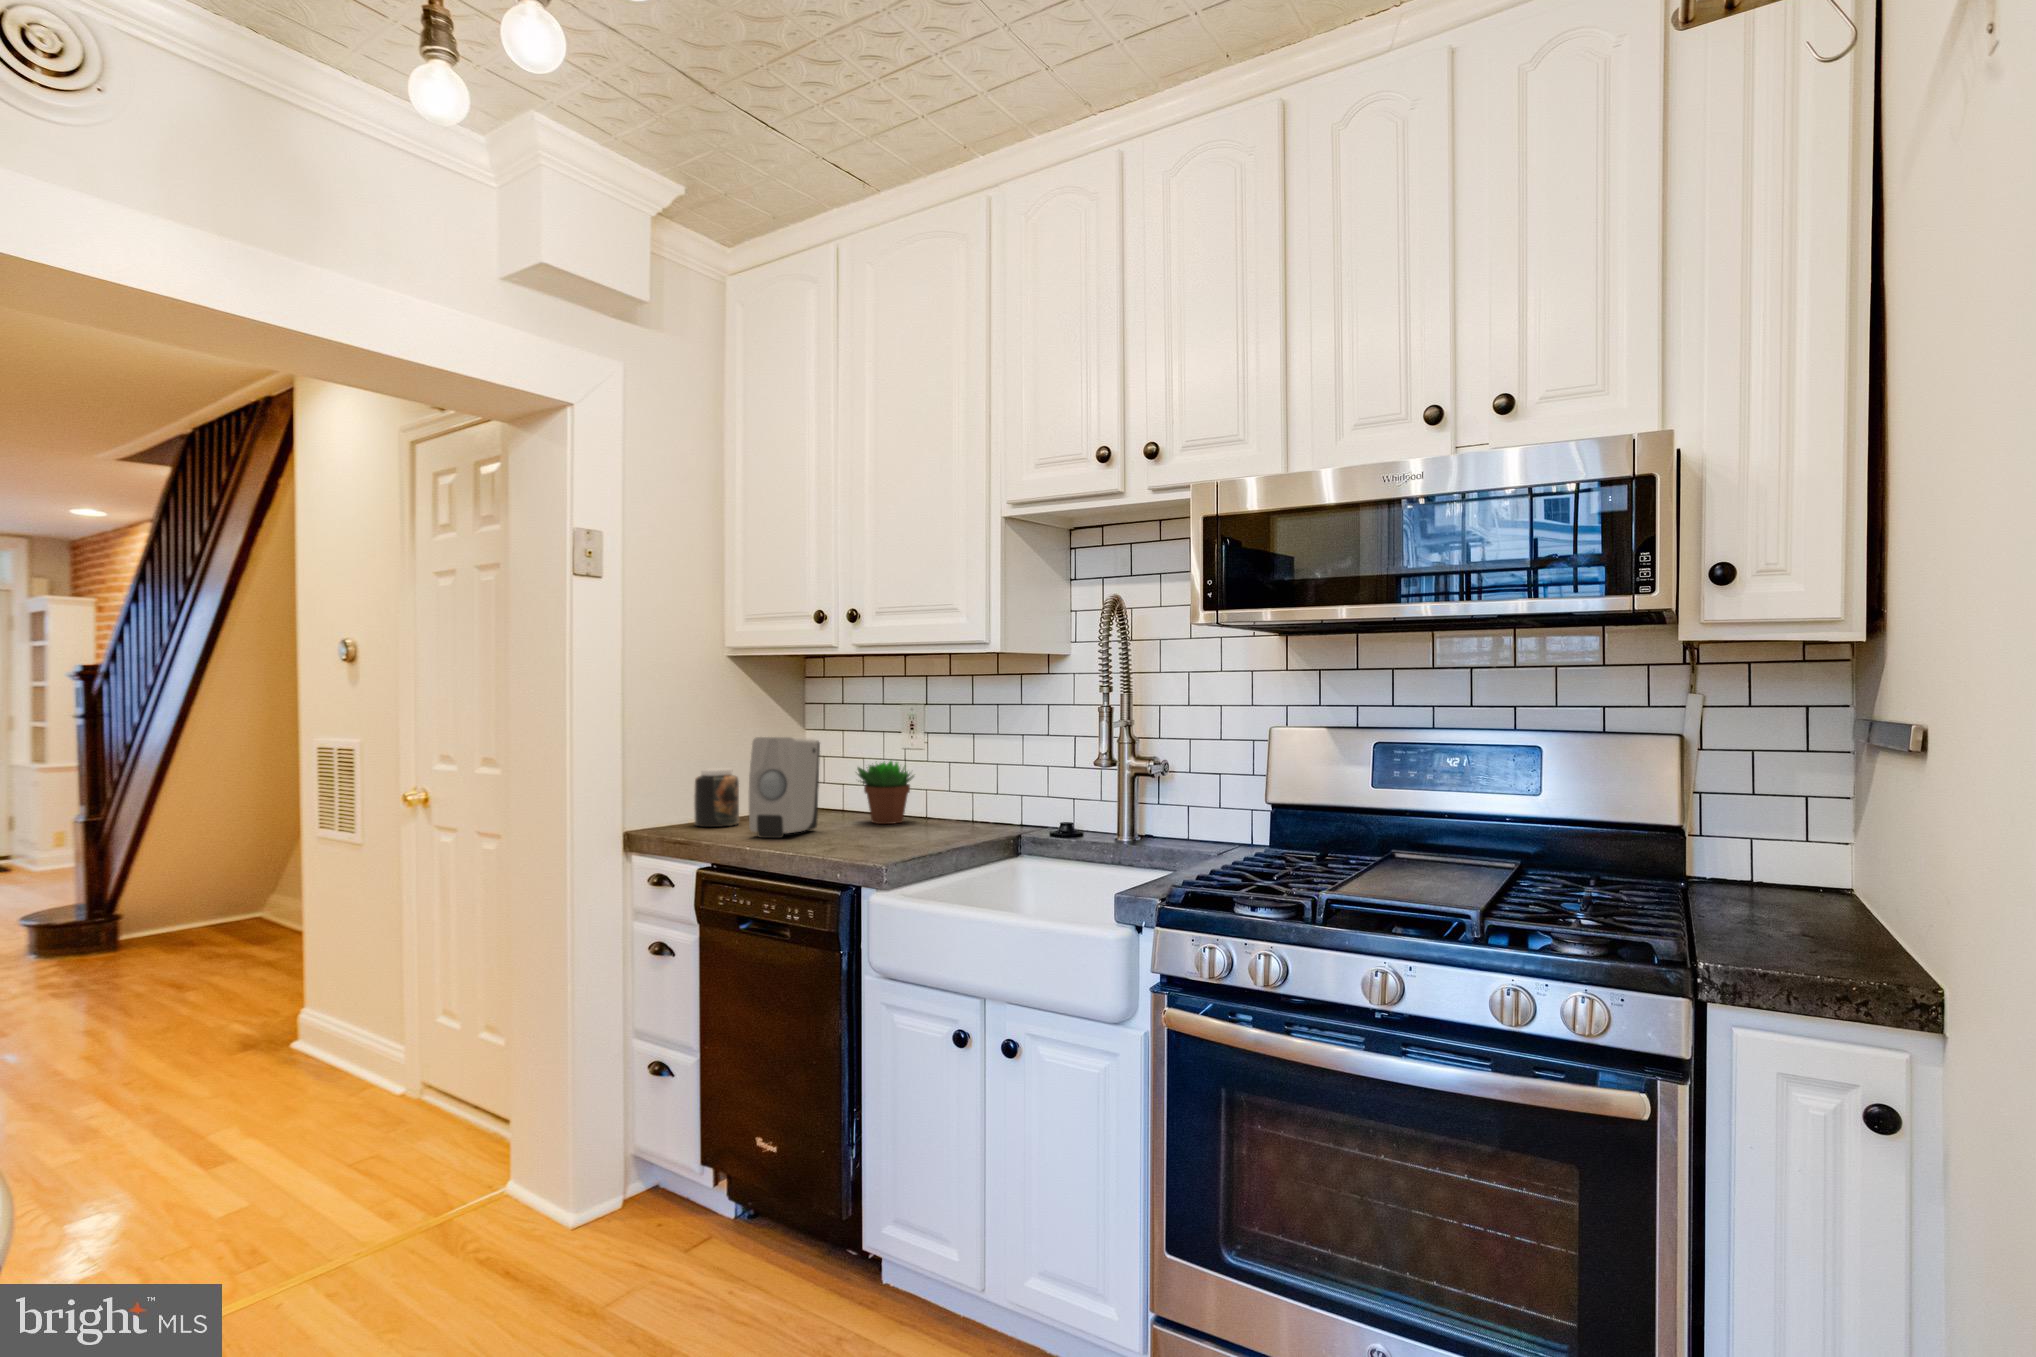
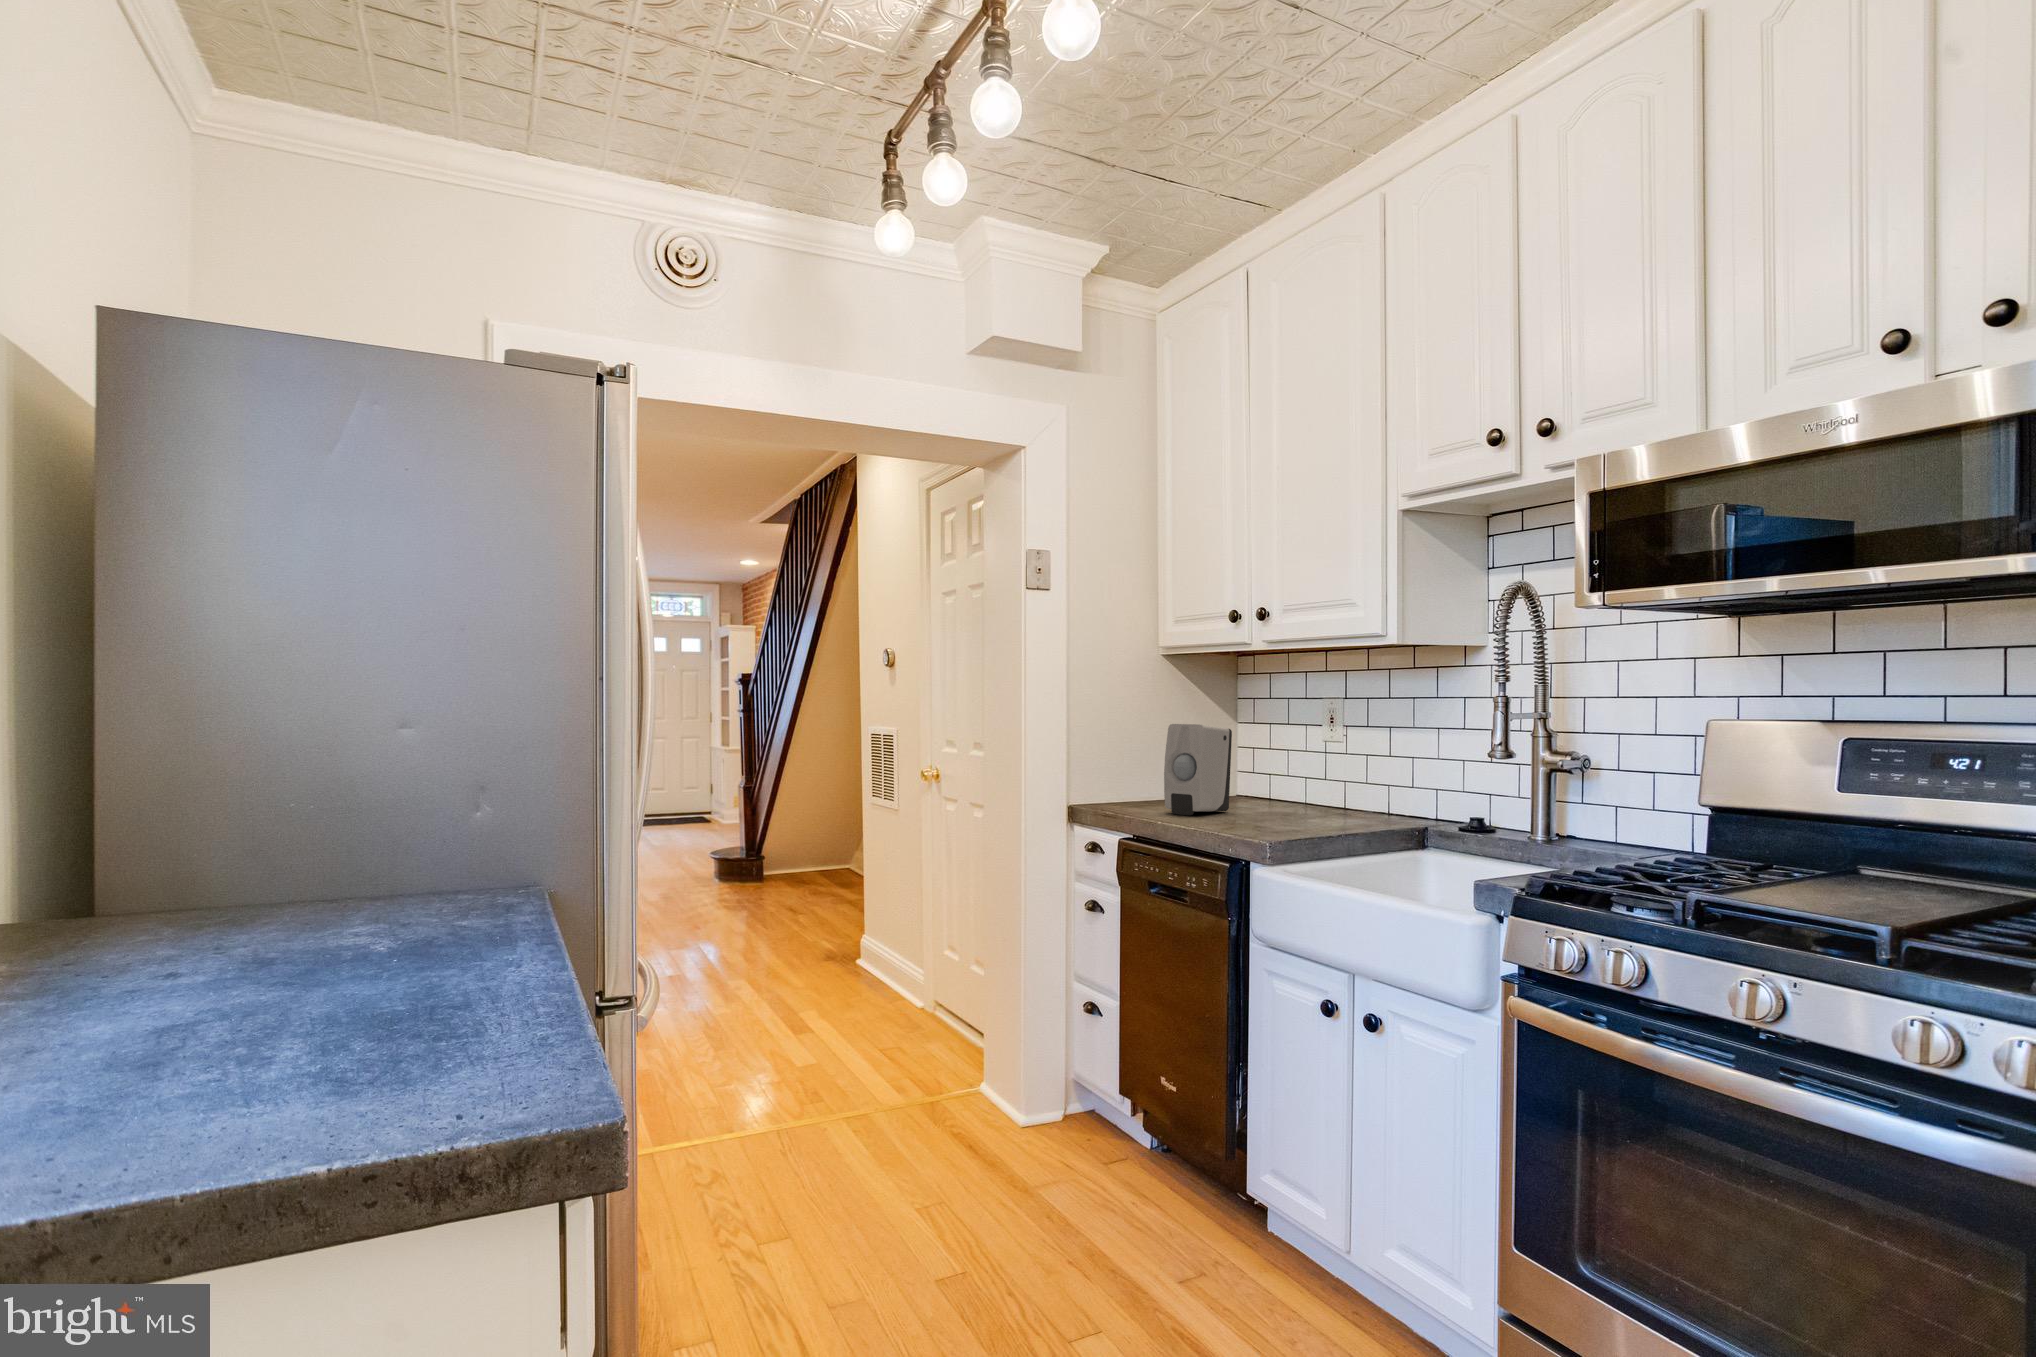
succulent plant: present [858,761,914,824] -> none [1267,750,1329,811]
jar: present [694,768,739,827] -> none [1126,753,1164,804]

